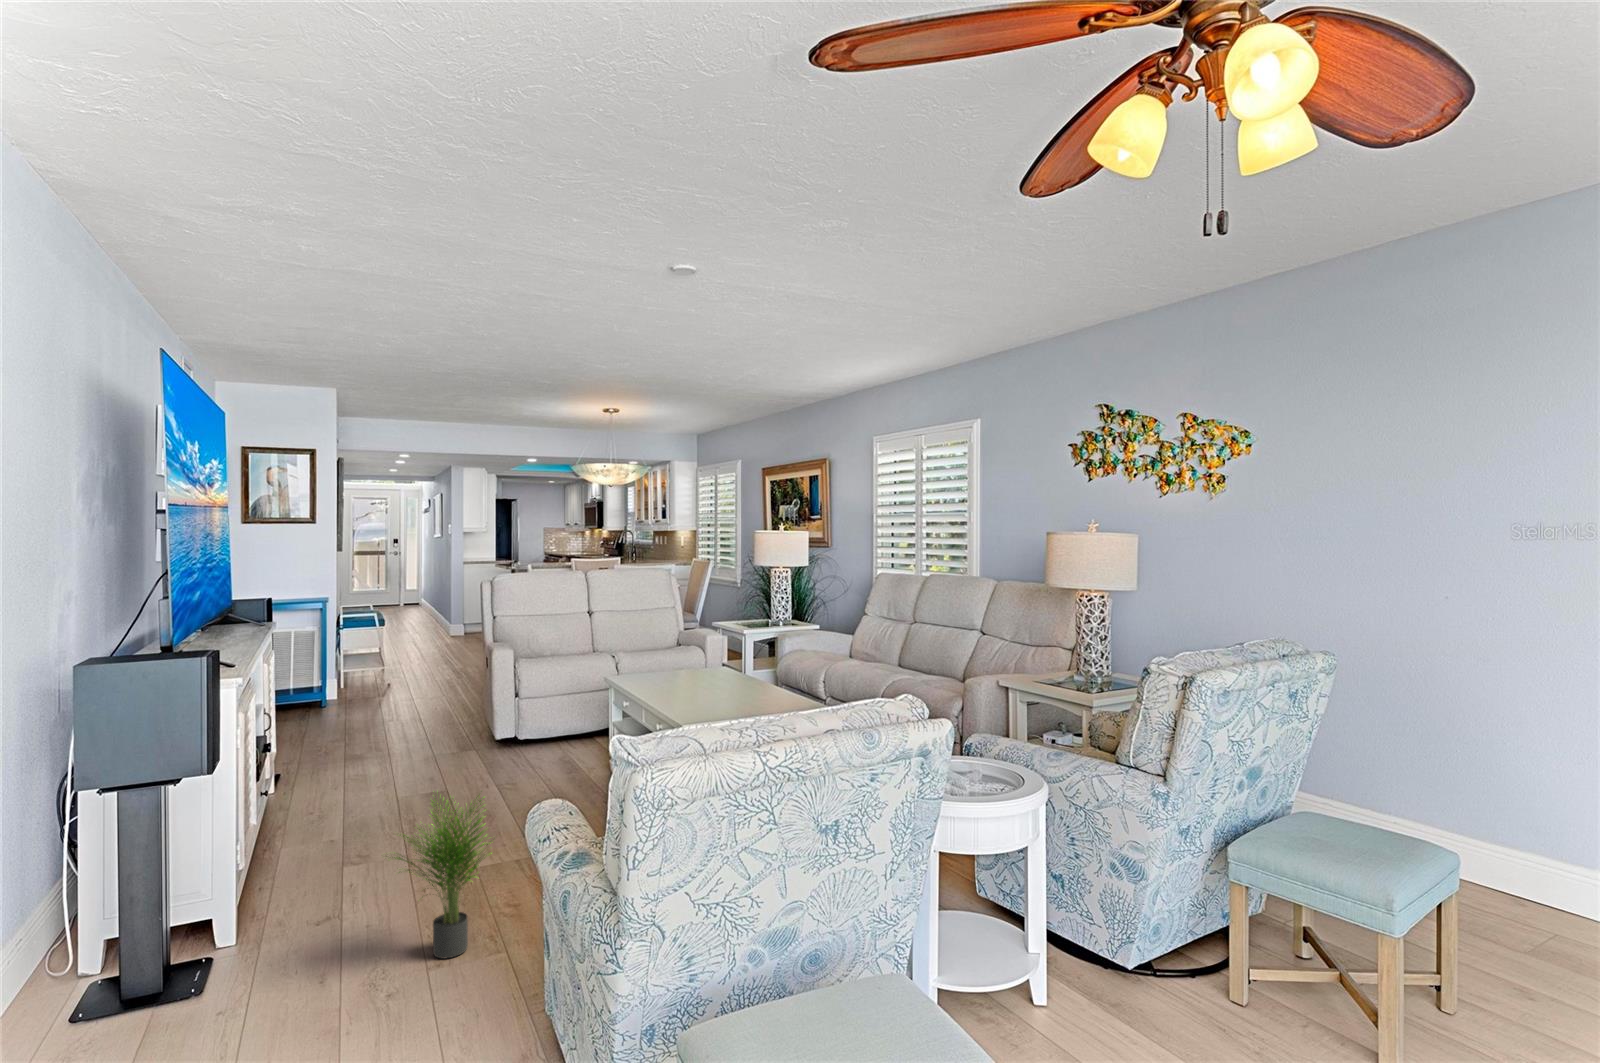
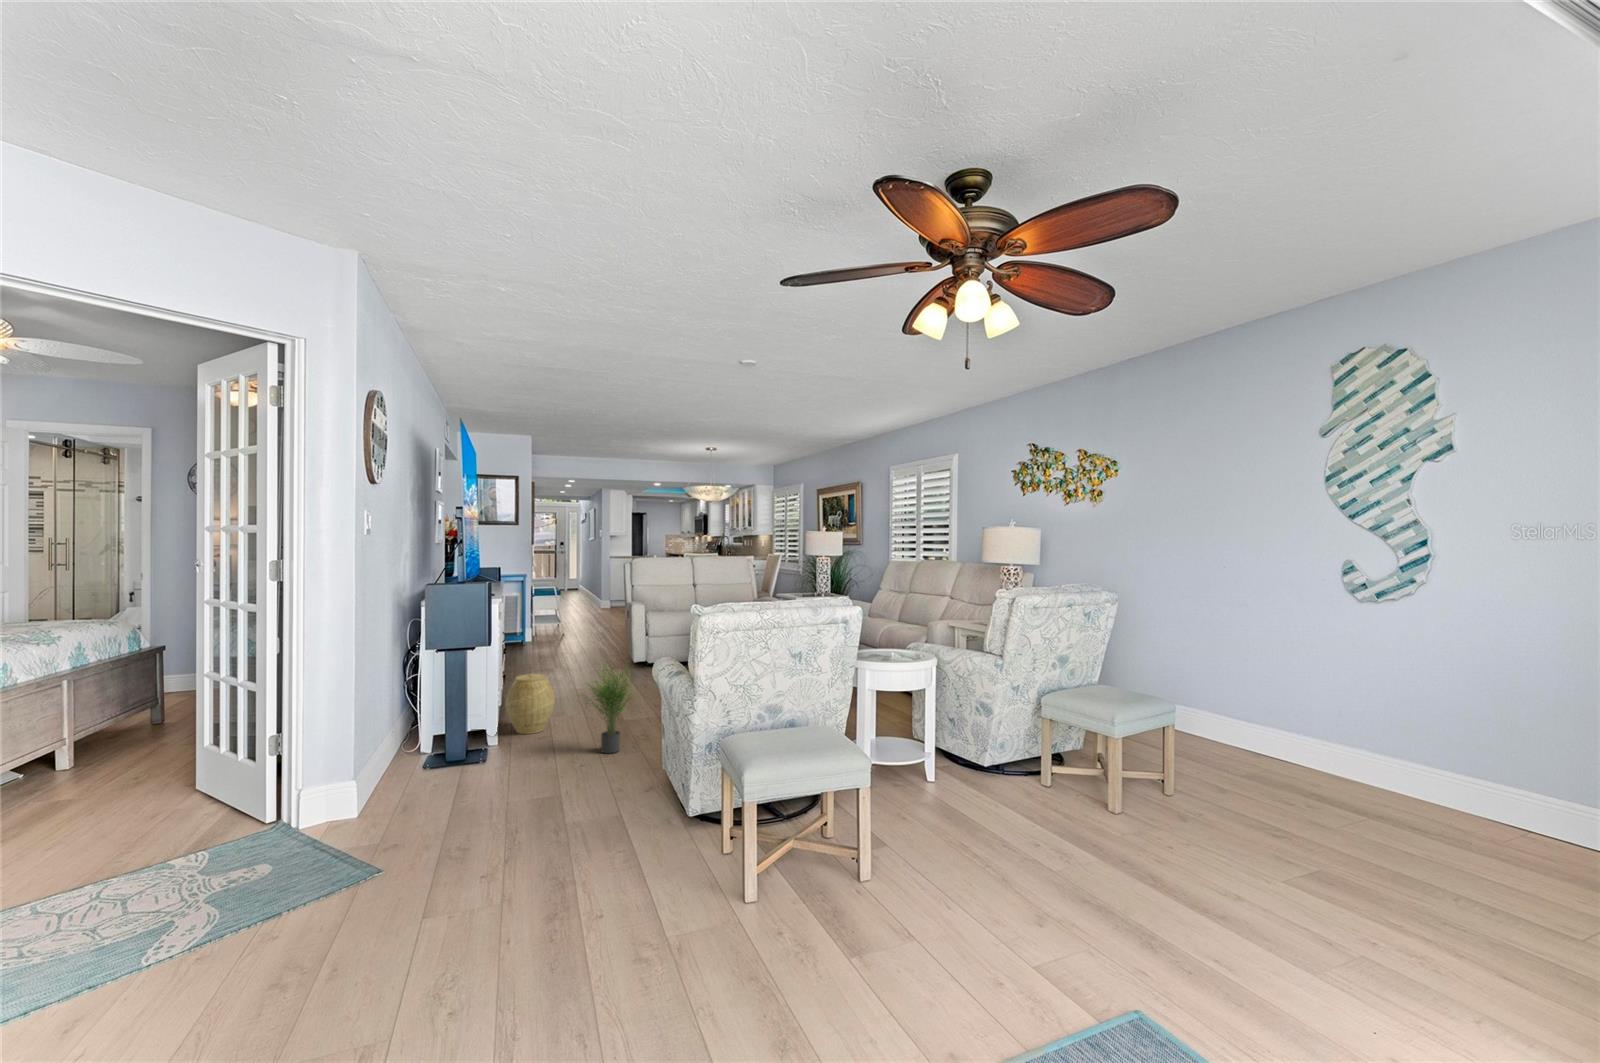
woven basket: none [257,802,351,915] -> present [505,674,555,734]

